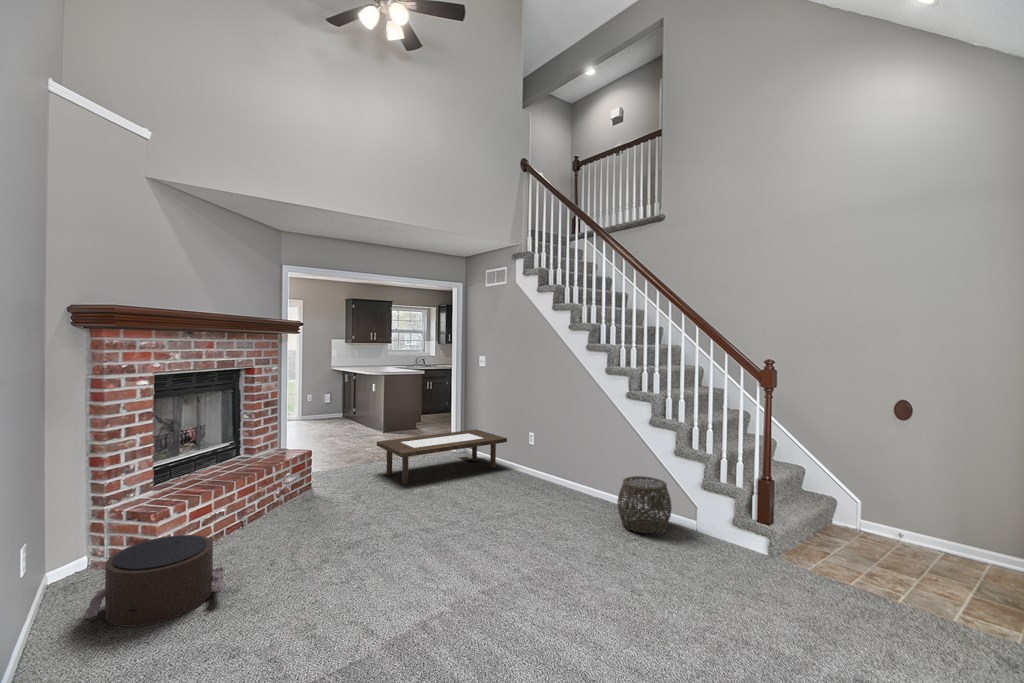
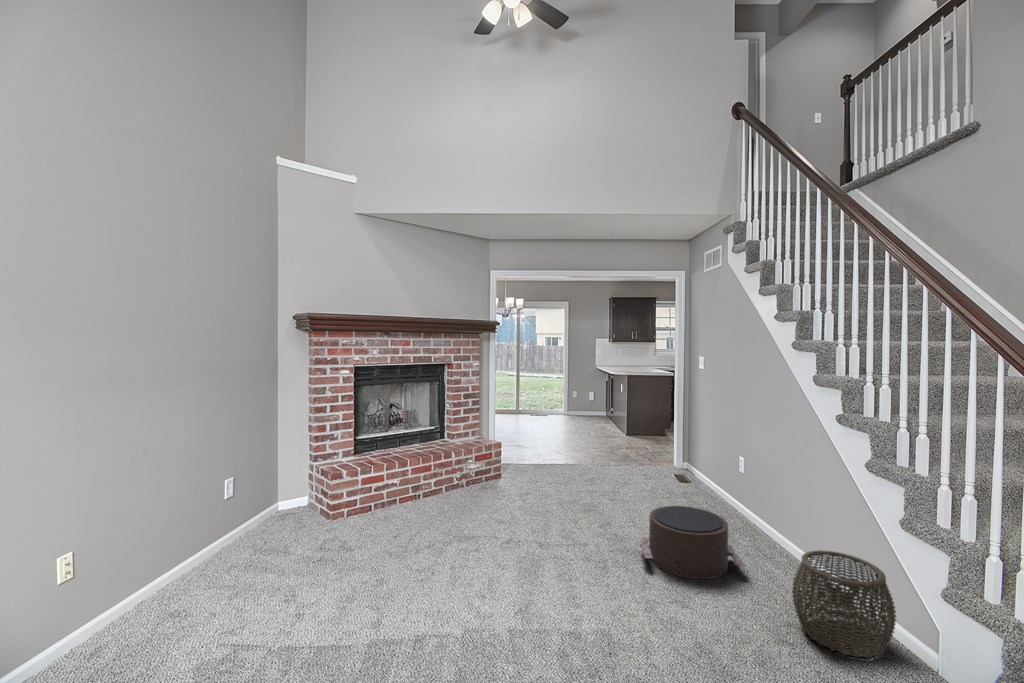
coffee table: present [377,429,507,484] -> none [570,442,717,494]
pouf: present [85,535,225,627] -> present [641,506,745,579]

